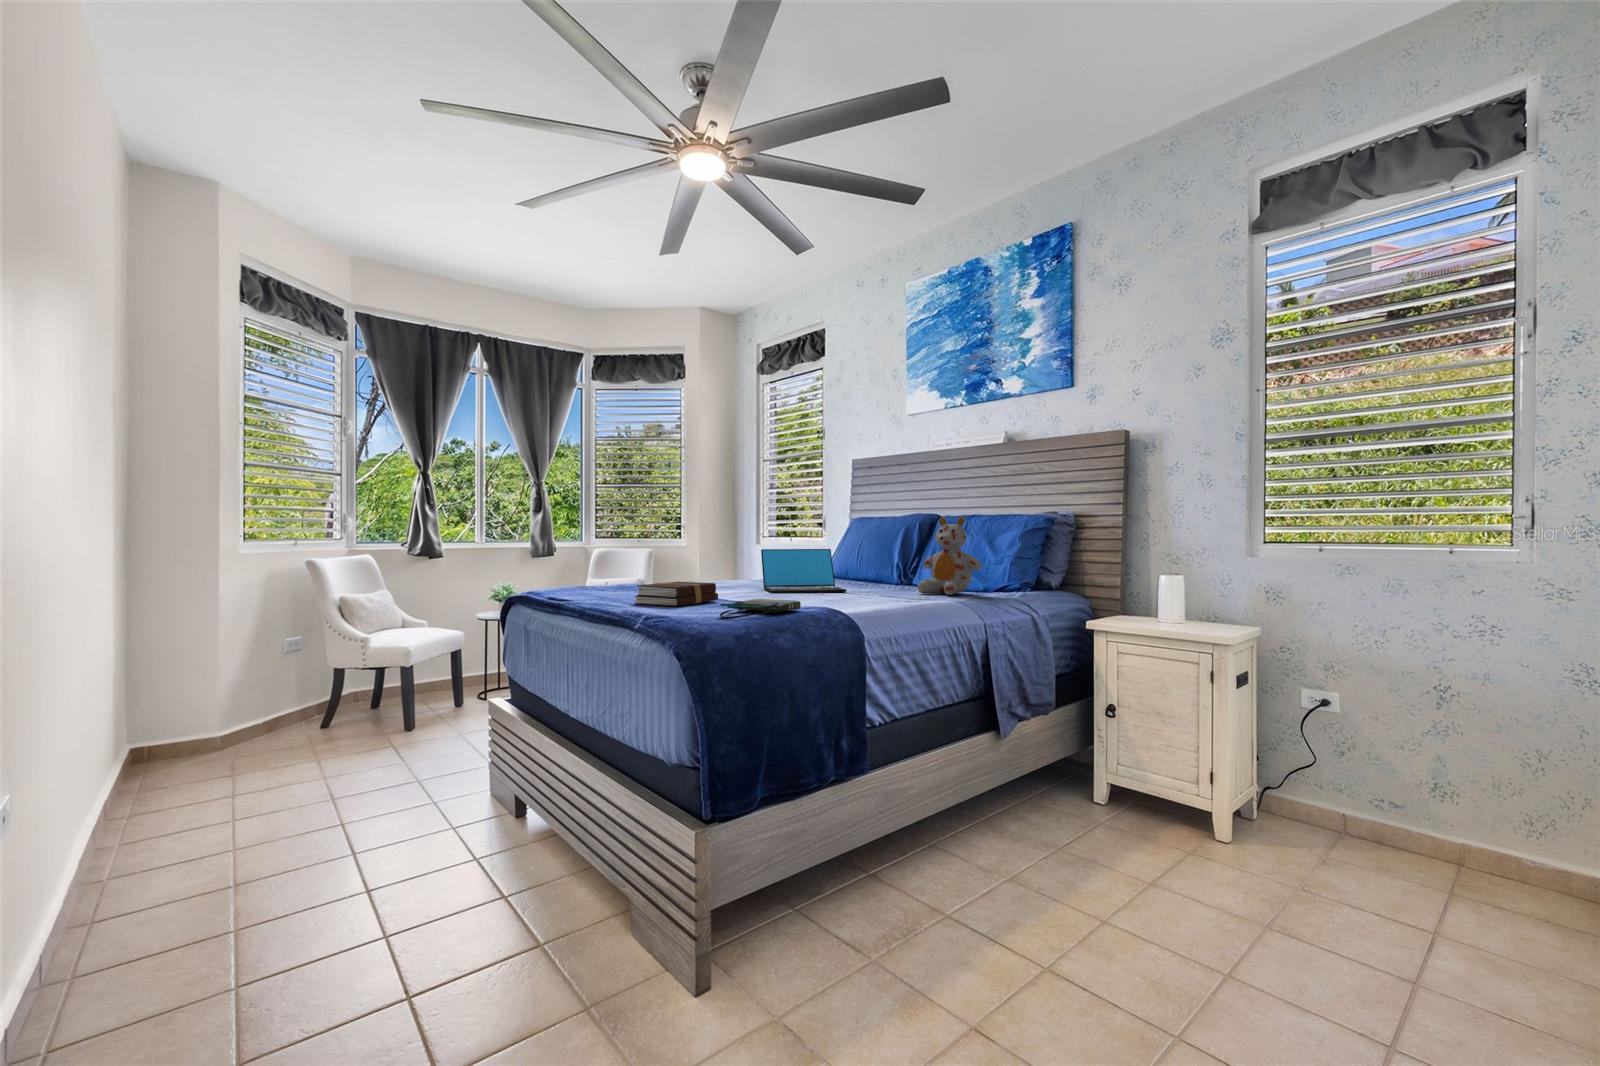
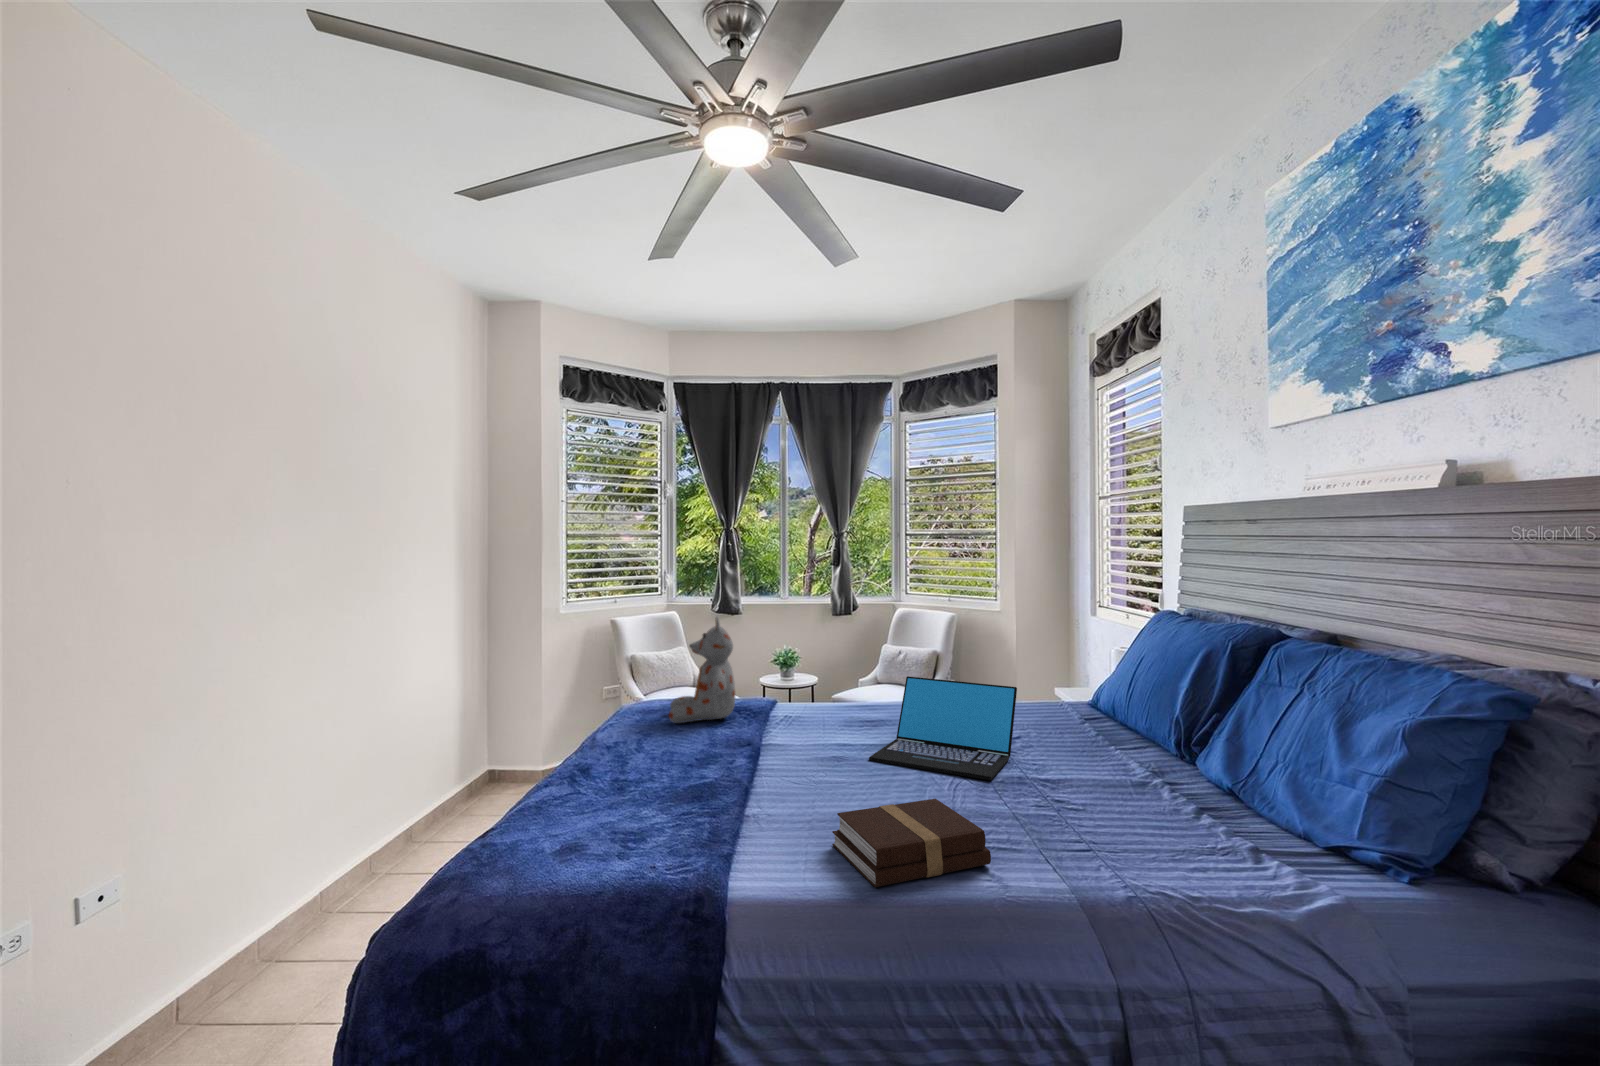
stuffed bear: present [917,517,981,595] -> present [669,617,735,723]
book: present [635,582,718,606] -> present [832,799,991,887]
tote bag: present [720,599,801,619] -> none [525,813,714,873]

